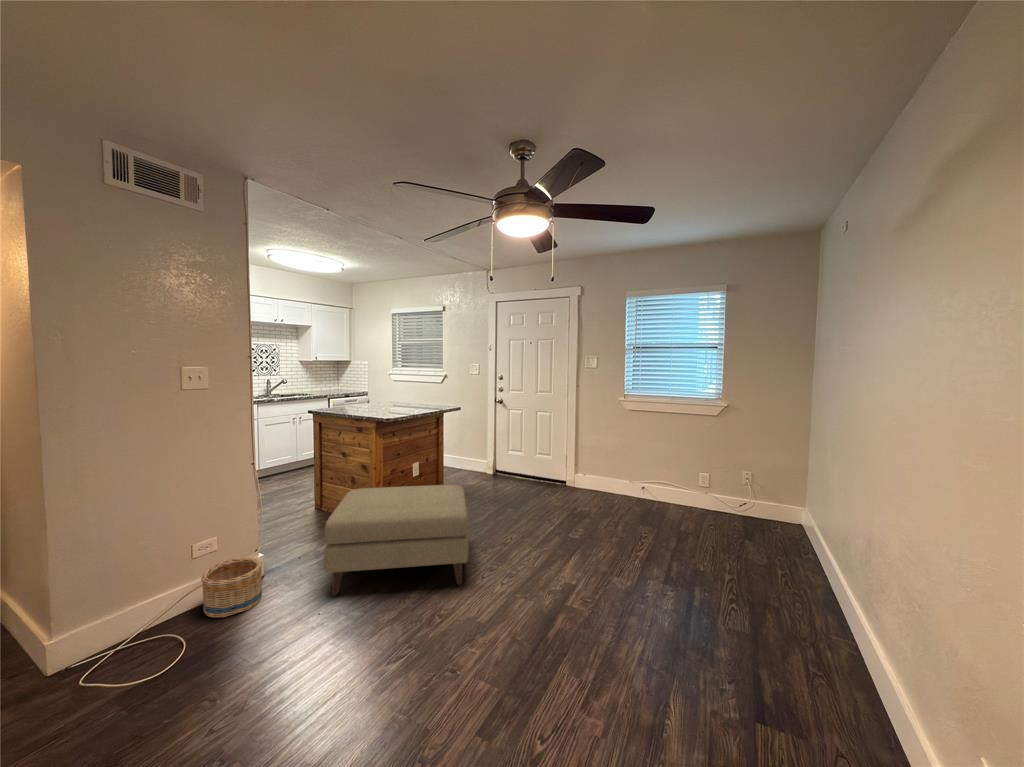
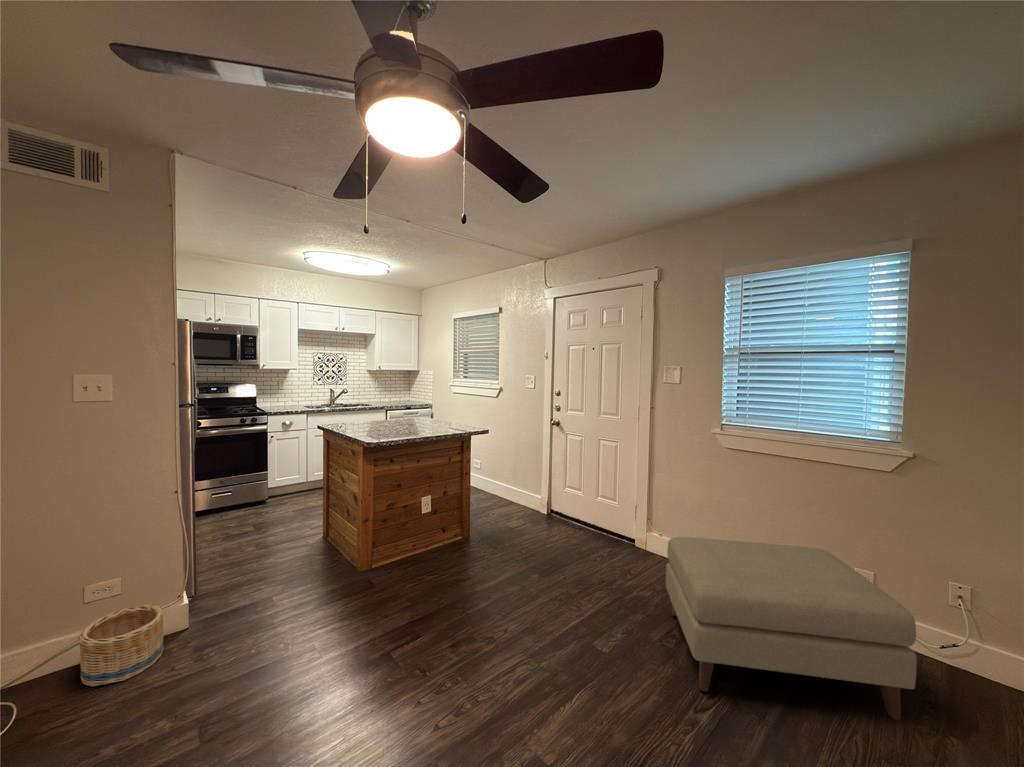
ottoman: present [324,485,468,595] -> present [666,537,917,720]

